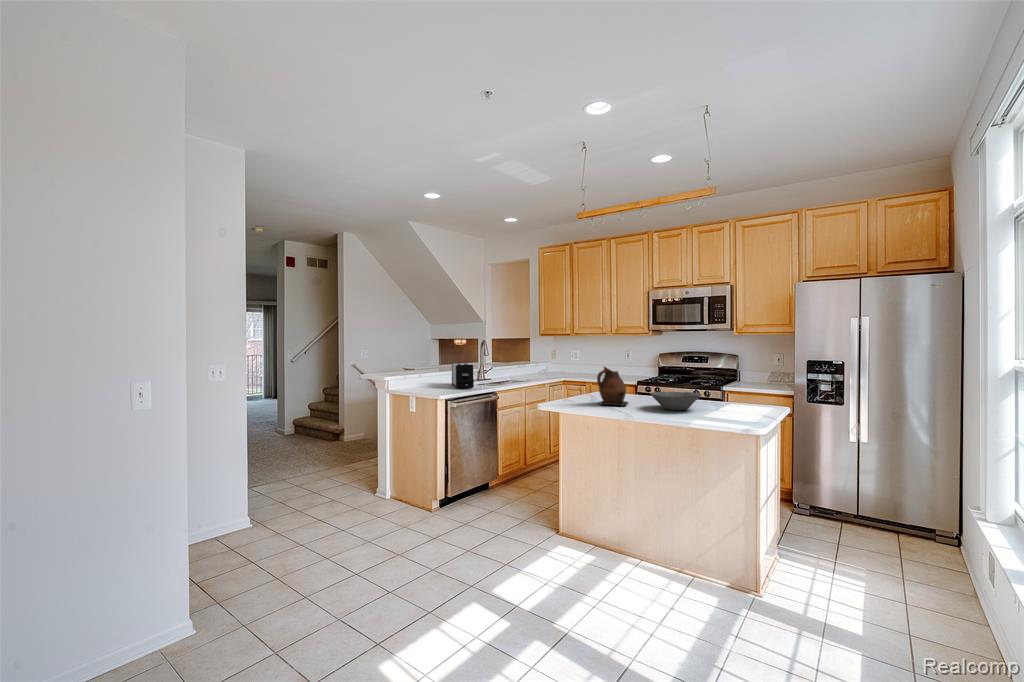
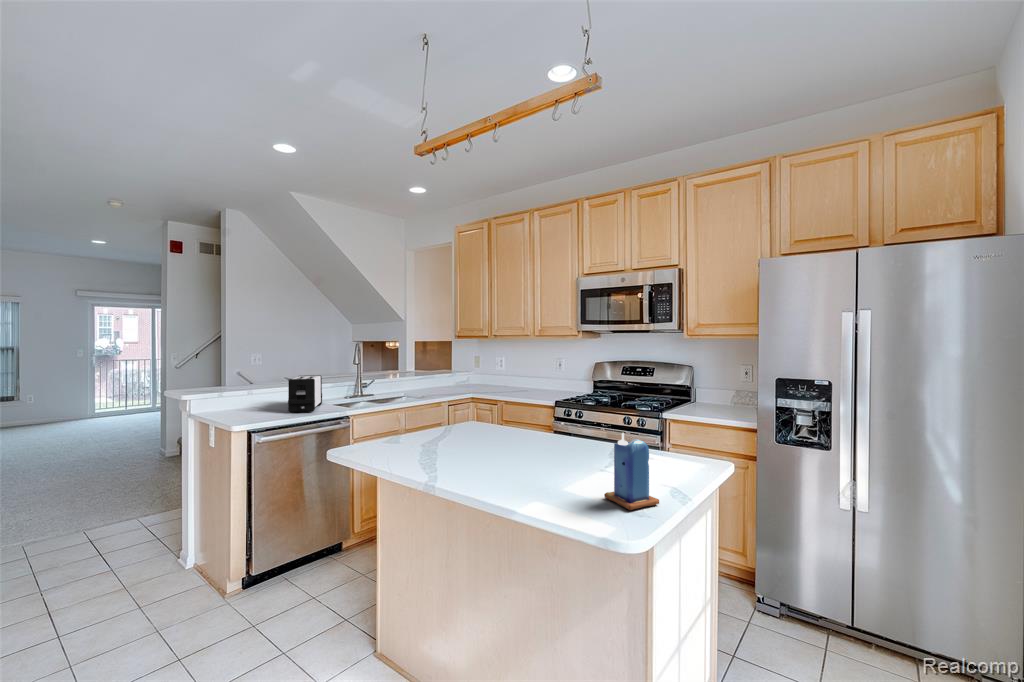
ceramic pitcher: present [597,367,628,405] -> none [427,390,484,456]
candle: none [730,384,761,422] -> present [604,433,659,510]
bowl: present [650,392,702,410] -> none [499,432,581,469]

